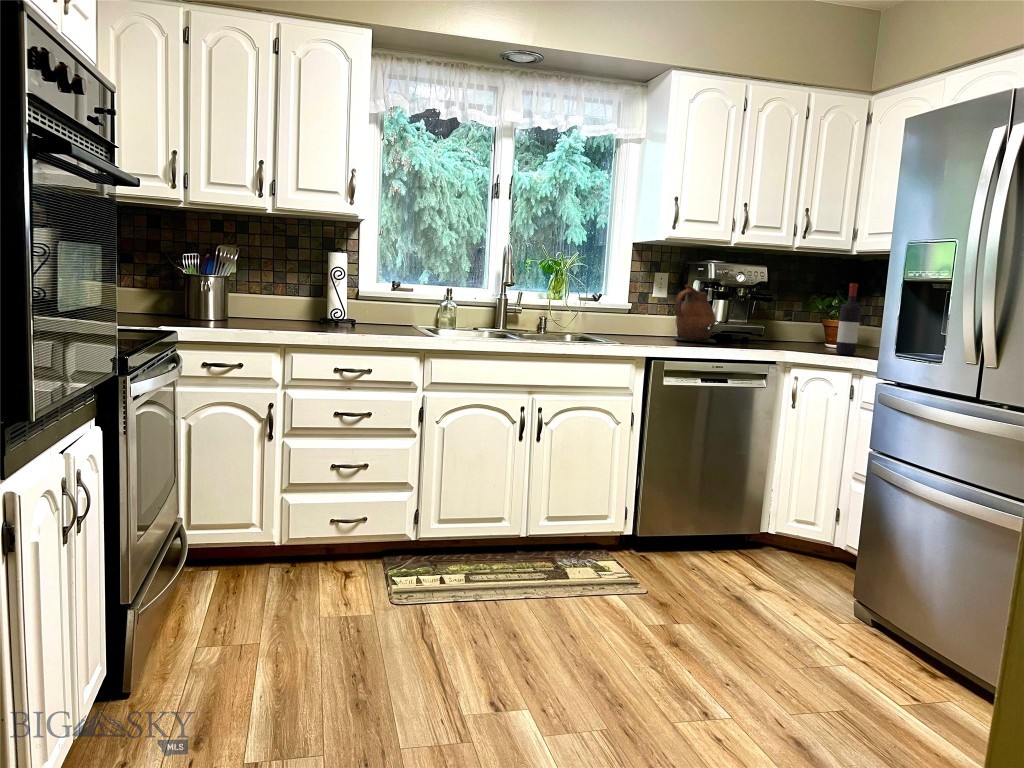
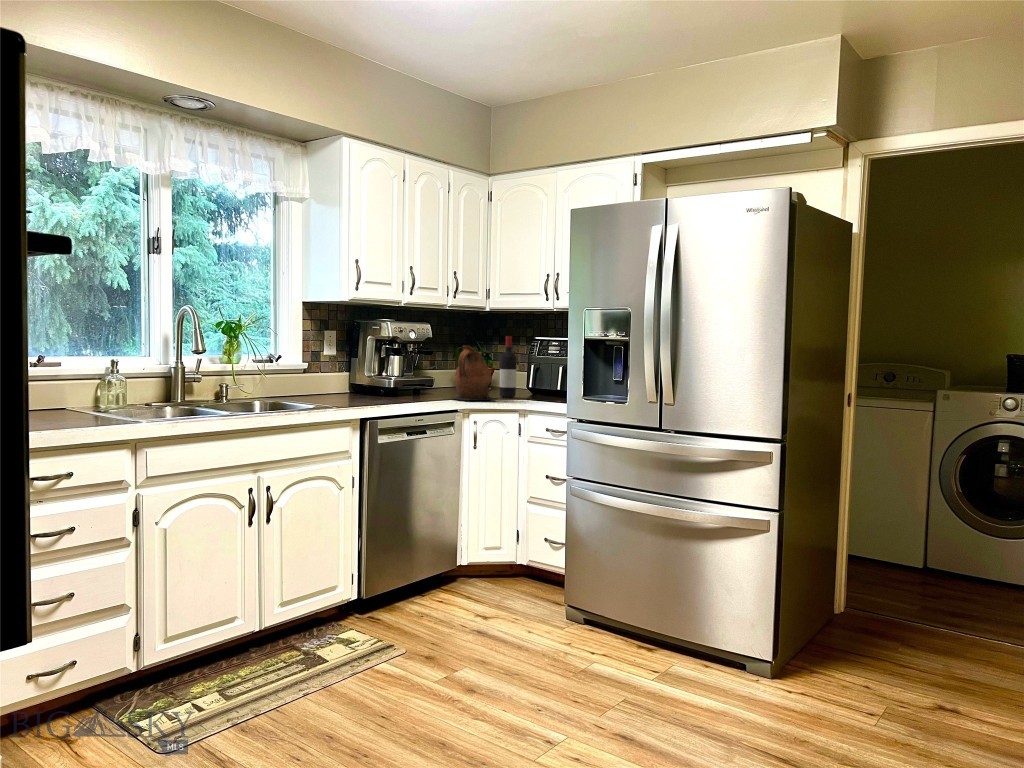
ceramic pitcher: present [674,285,716,343] -> present [452,346,497,400]

